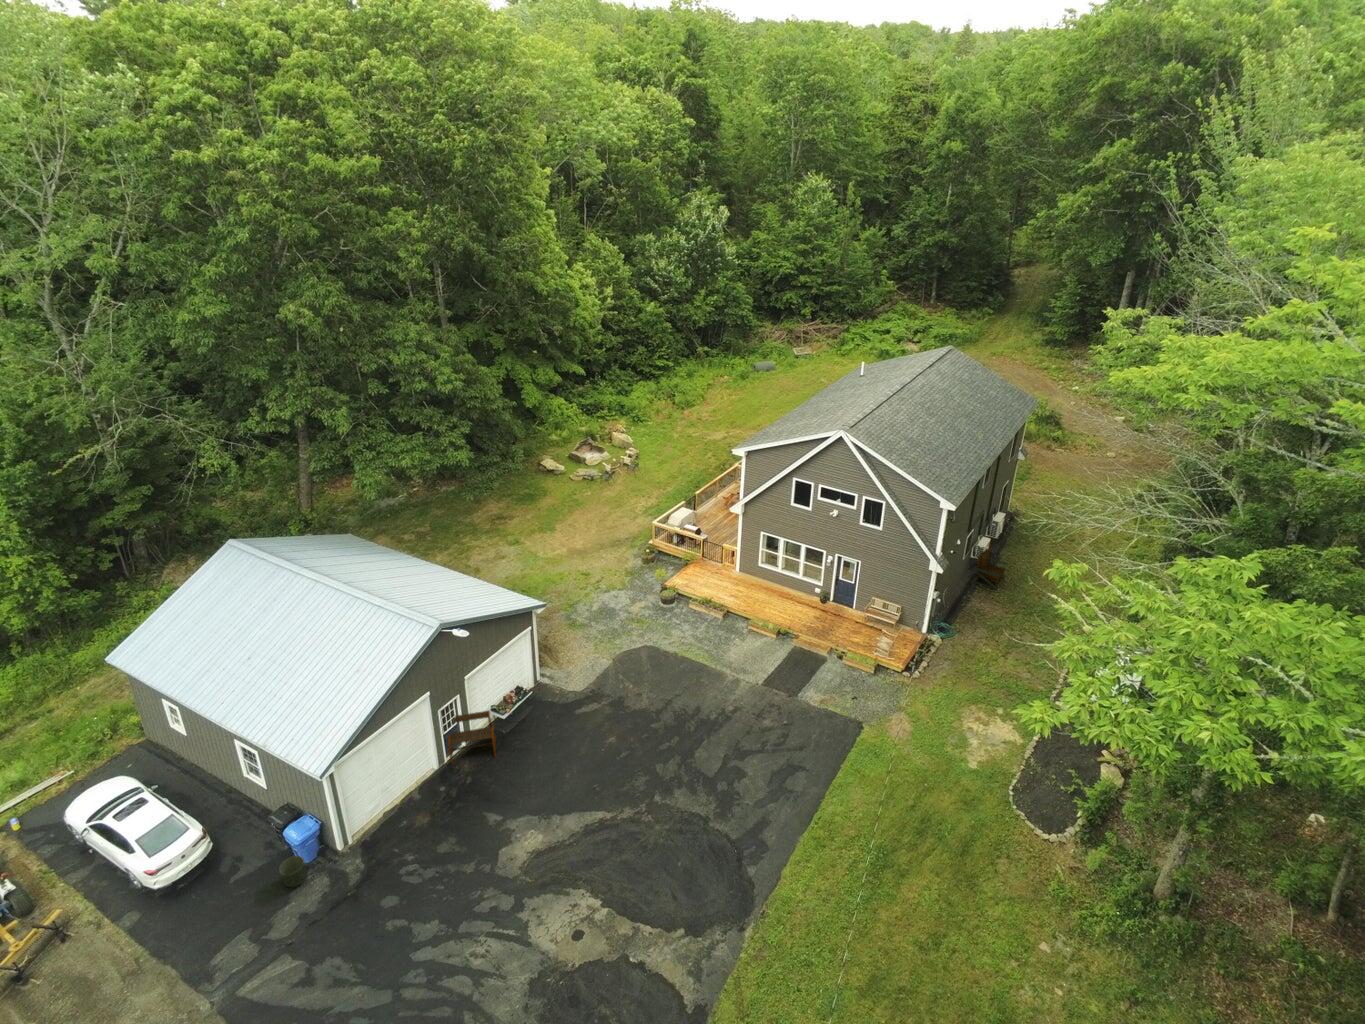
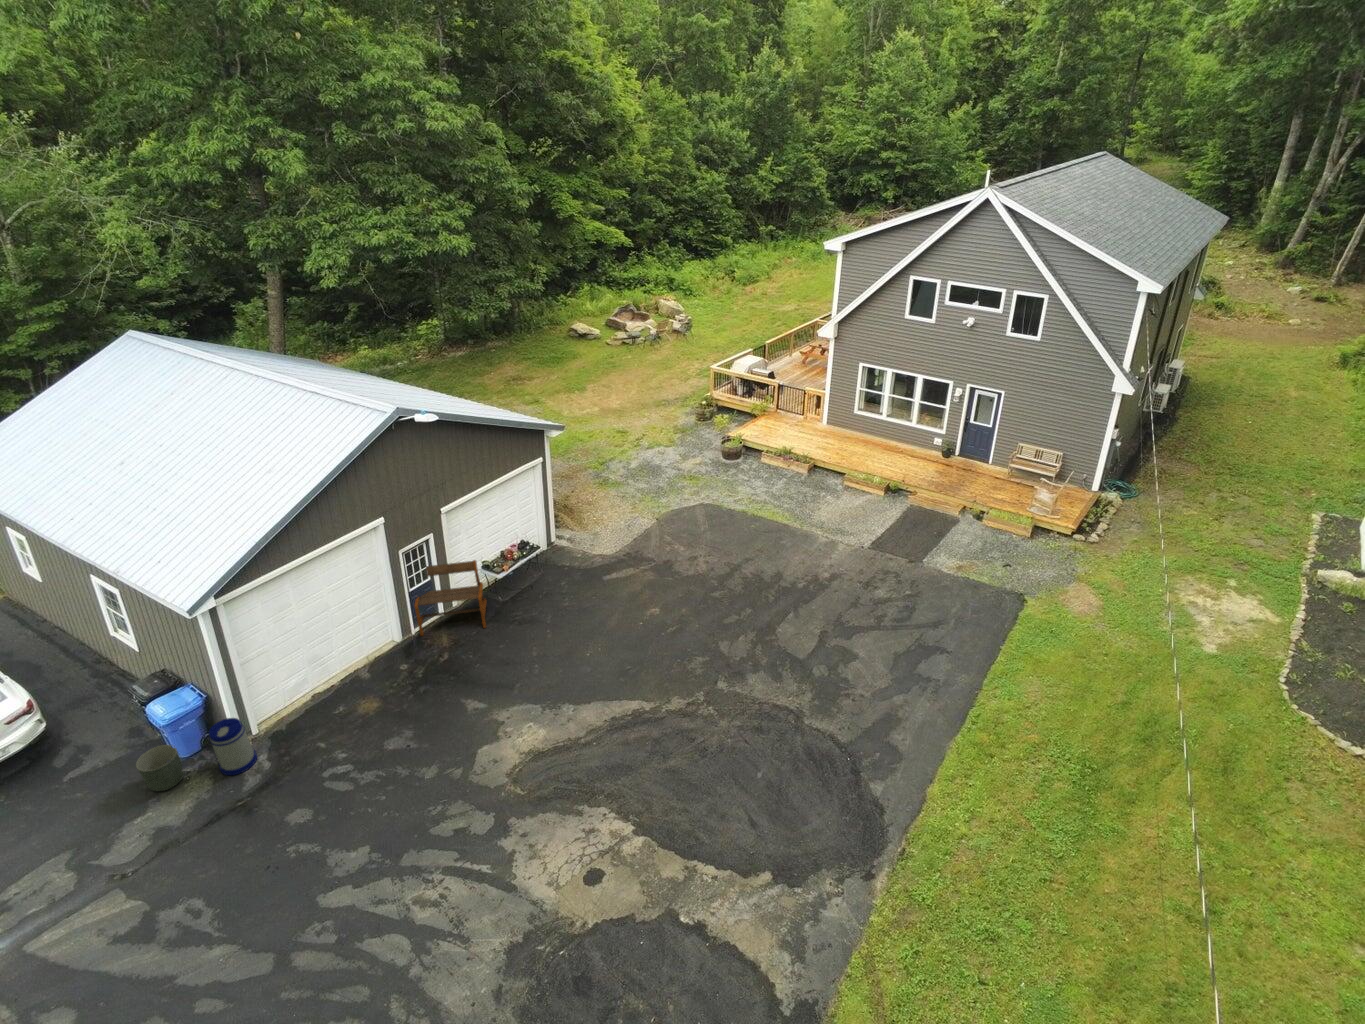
lounge chair: present [972,549,1007,590] -> none [1150,390,1203,444]
trash can: none [325,836,353,875] -> present [209,718,257,775]

